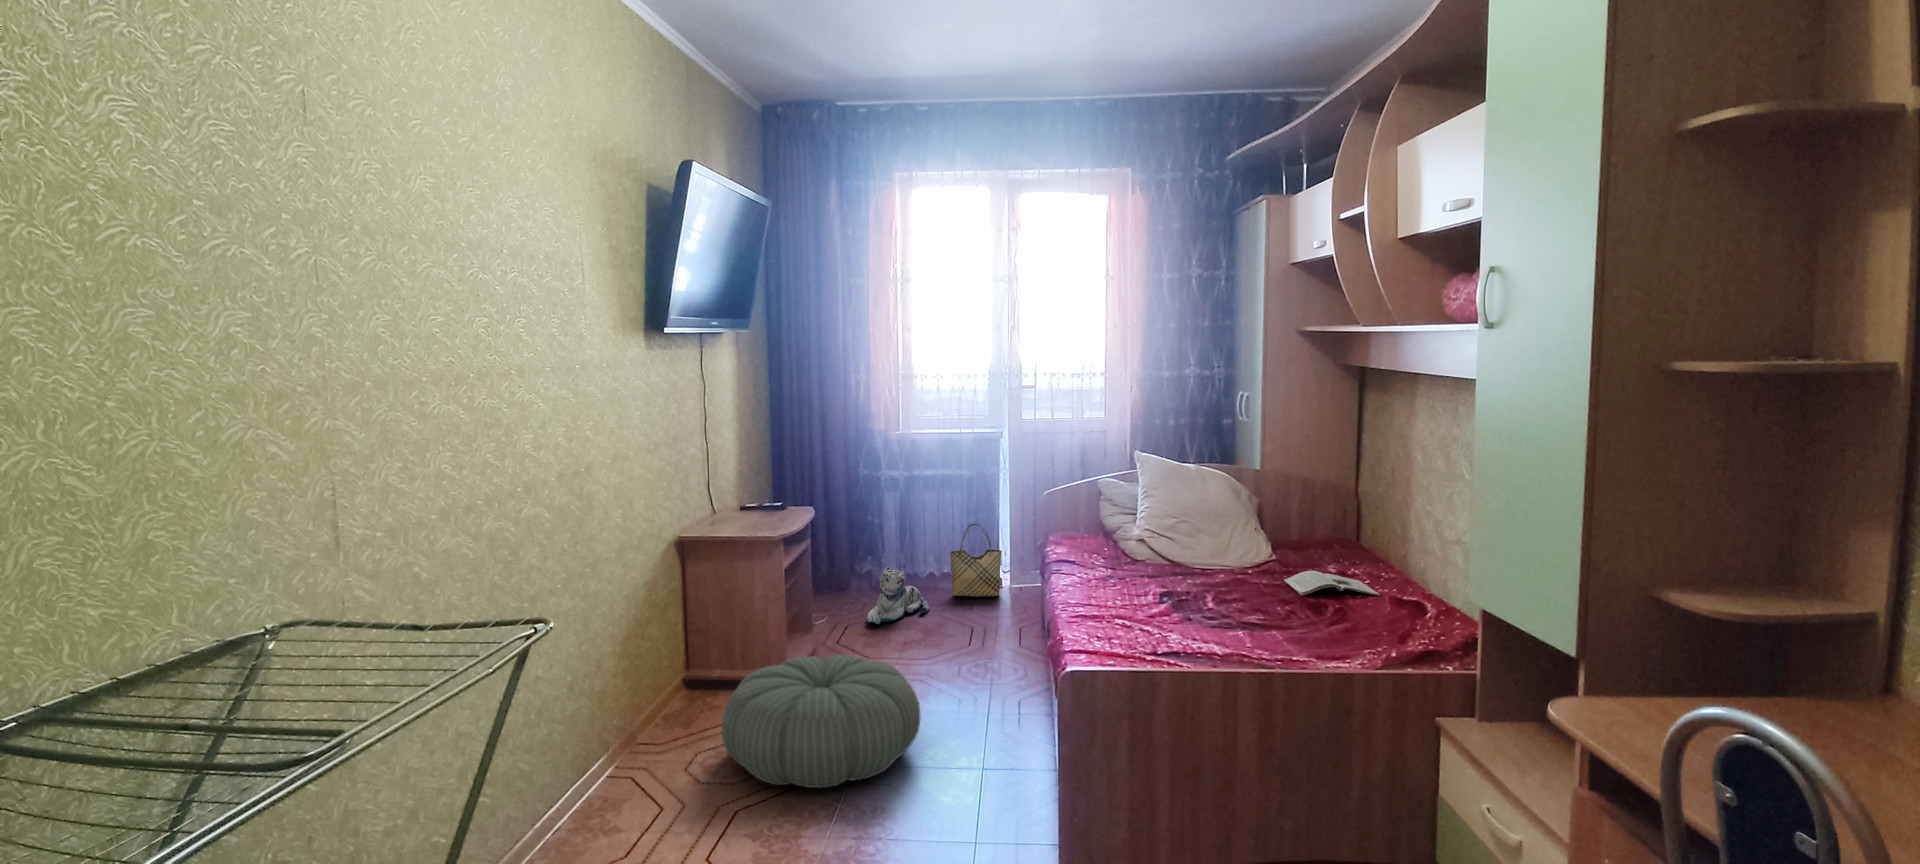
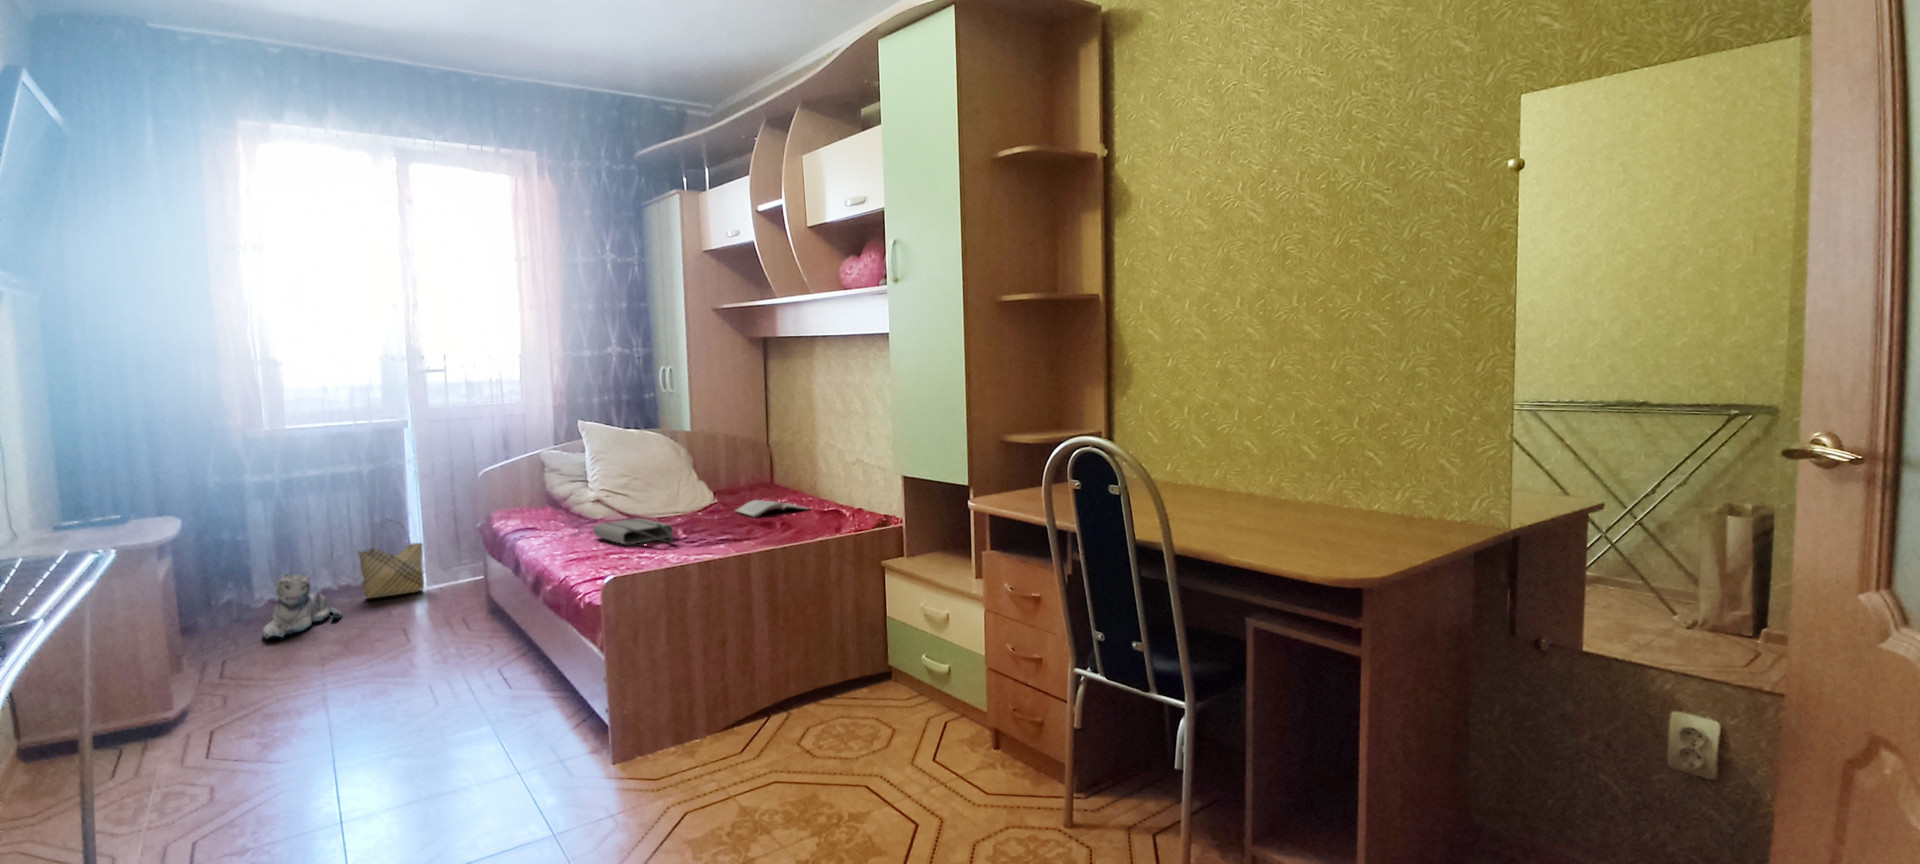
tote bag: none [1113,578,1192,621] -> present [593,518,673,545]
pouf: present [722,654,921,788] -> none [140,644,408,790]

